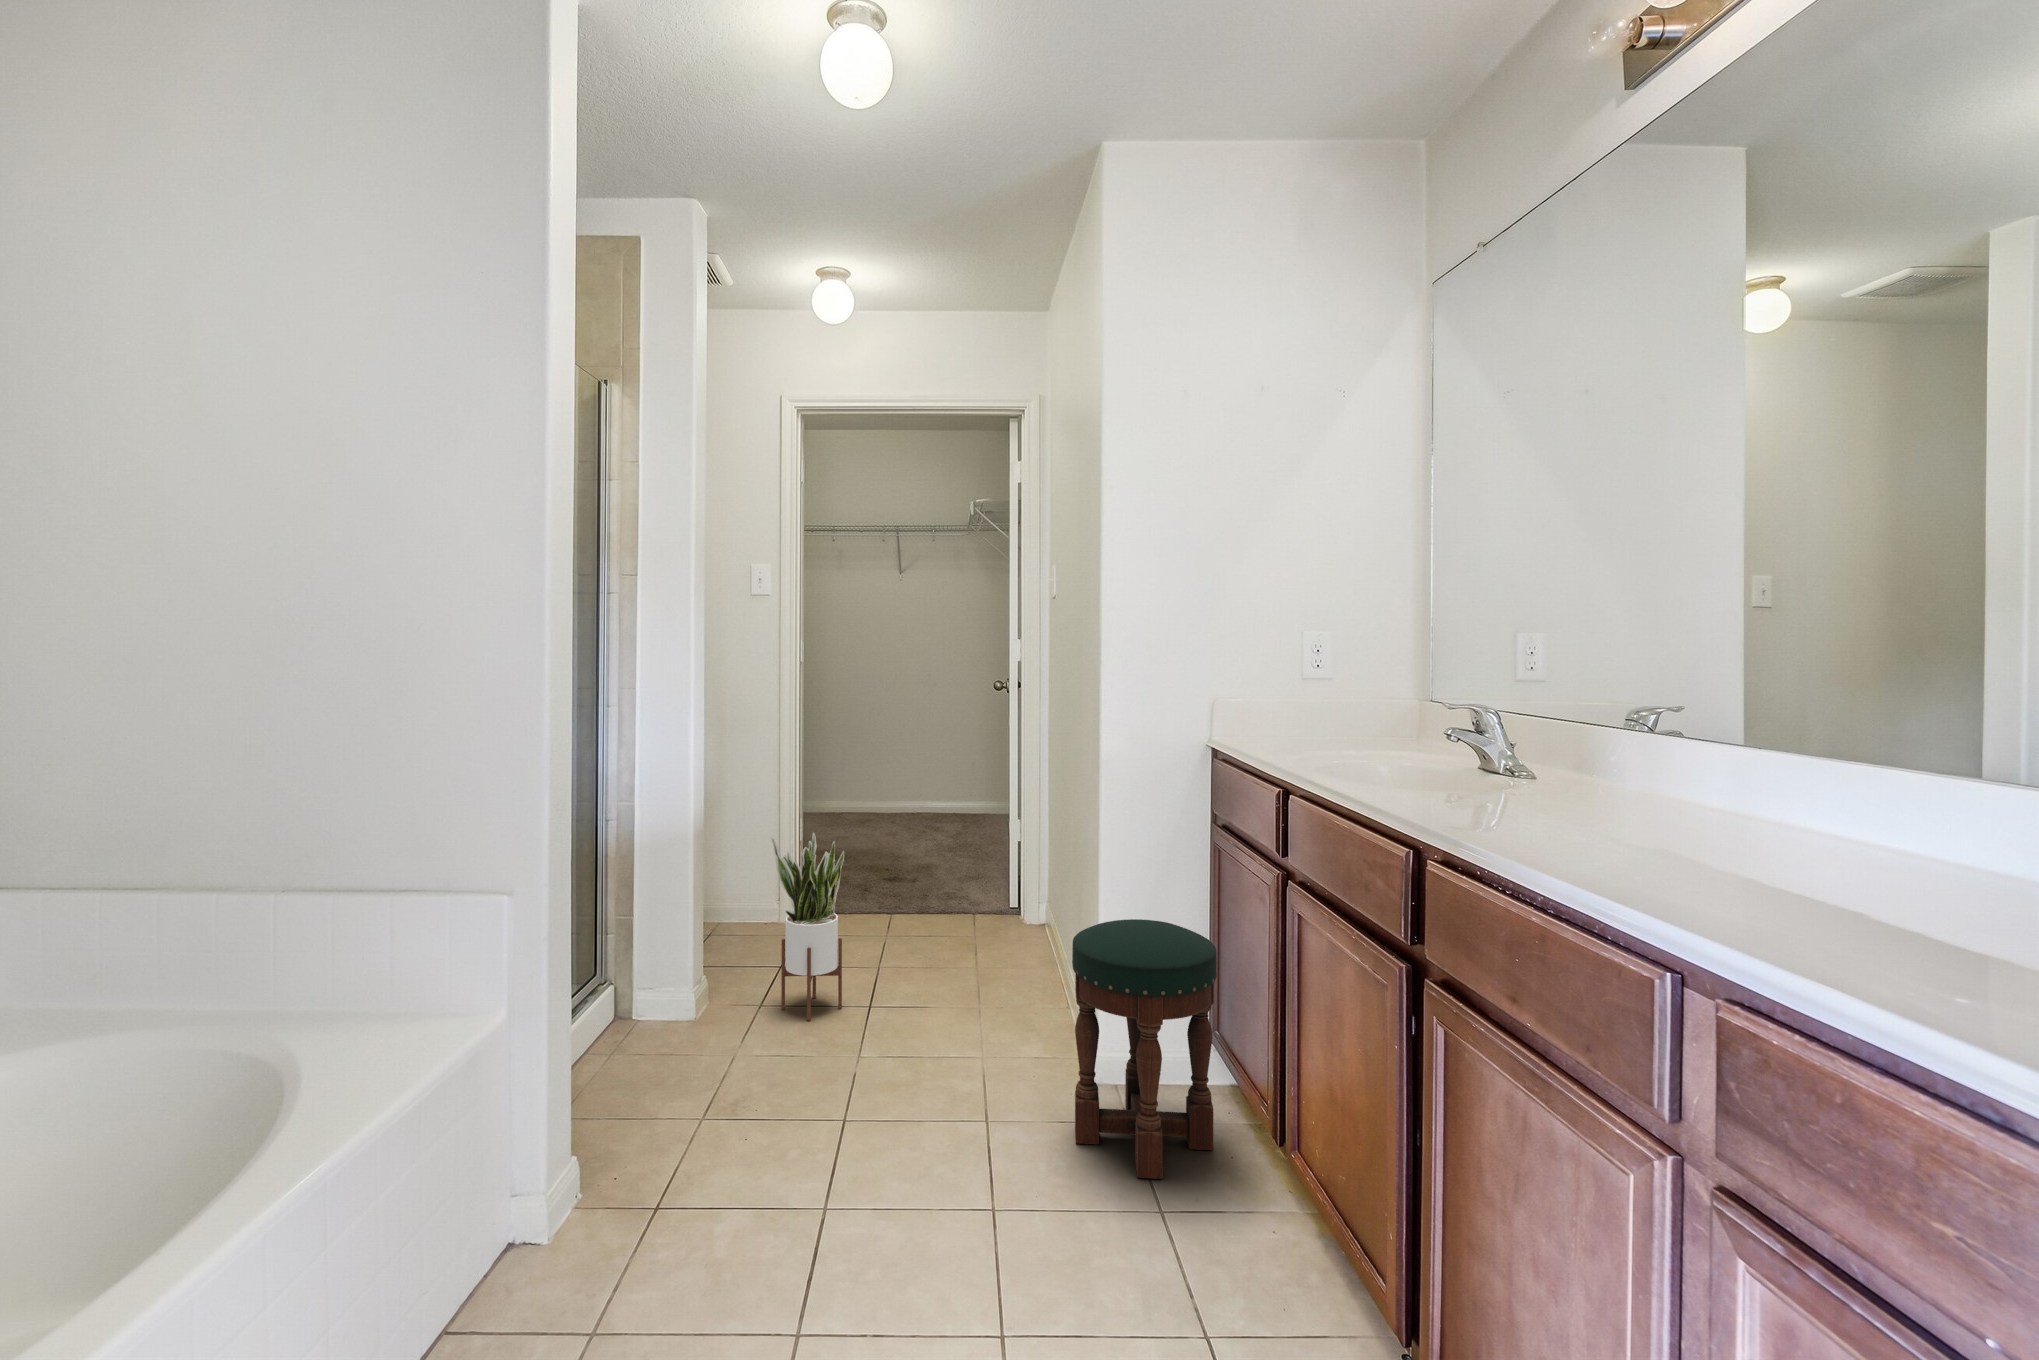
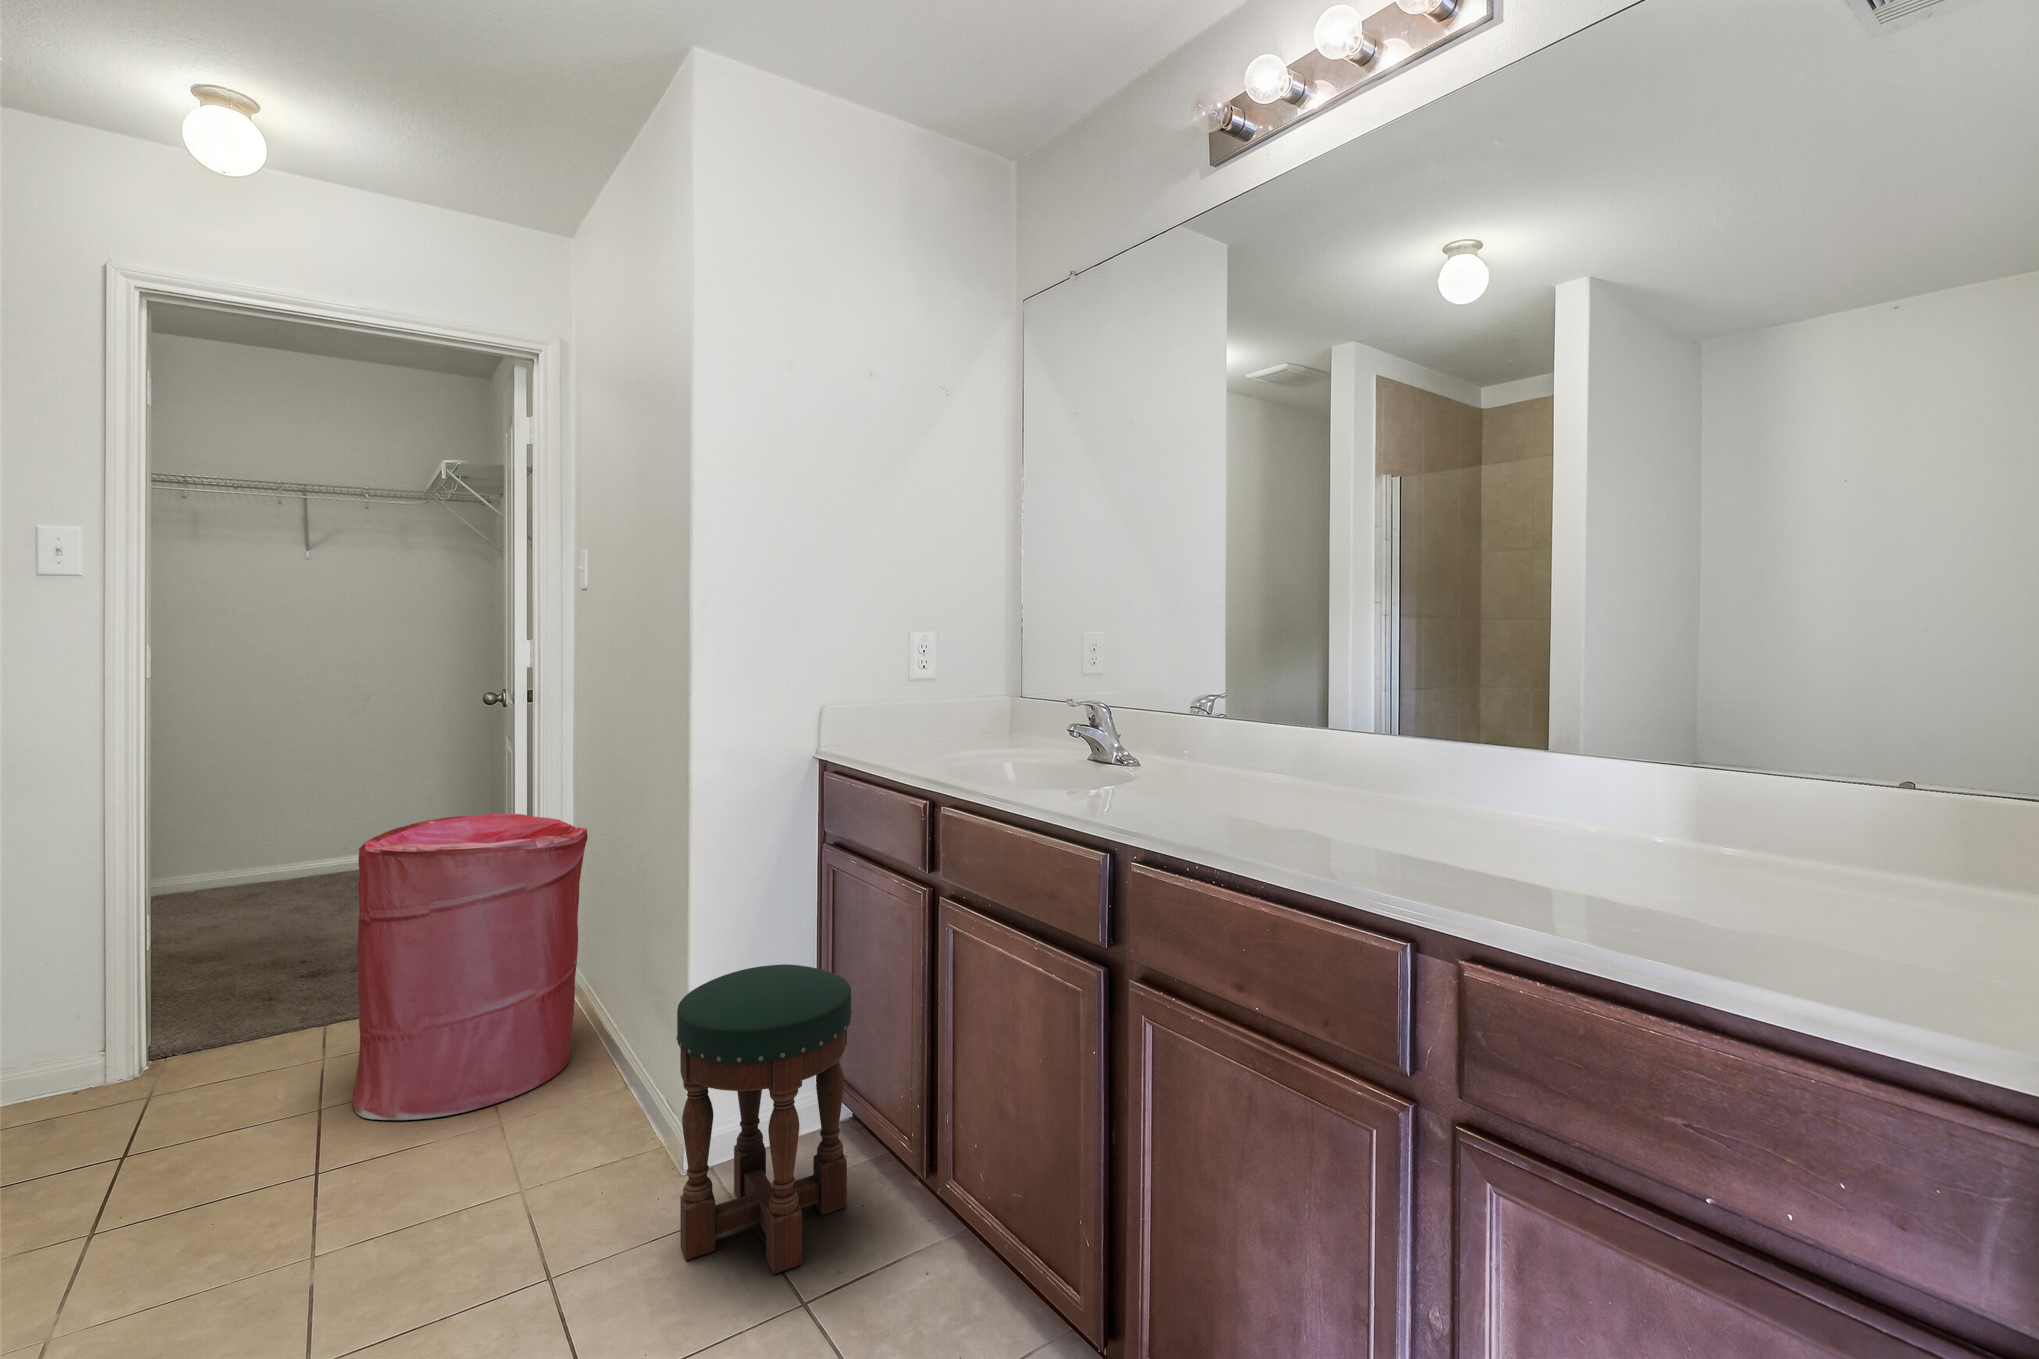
laundry hamper: none [895,774,1047,995] -> present [352,814,588,1120]
potted plant: present [771,833,844,1020] -> none [121,936,268,1225]

